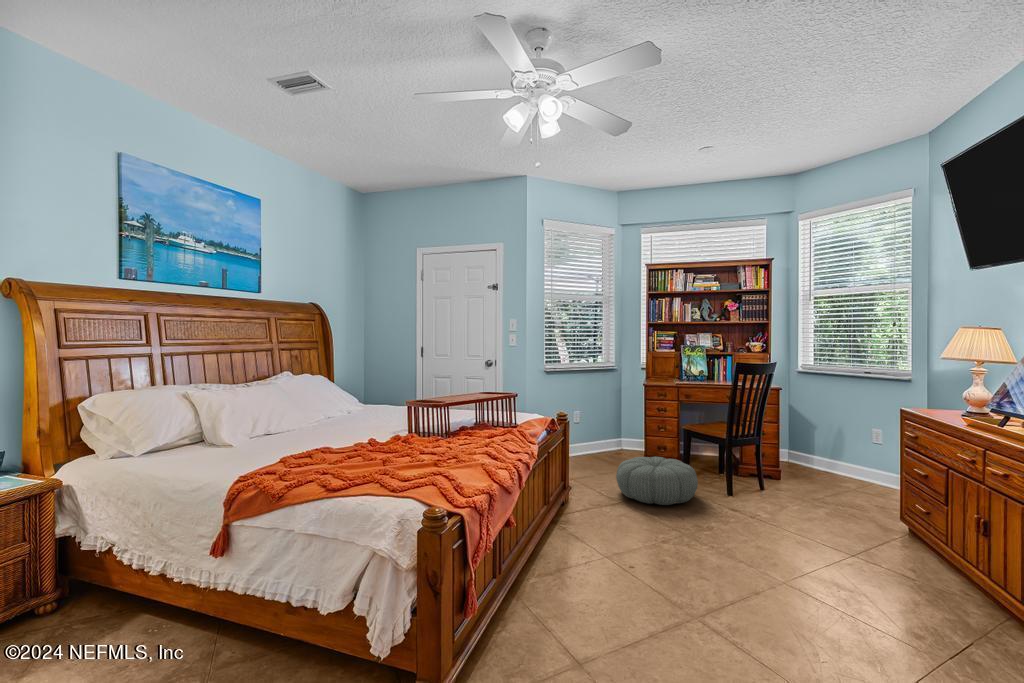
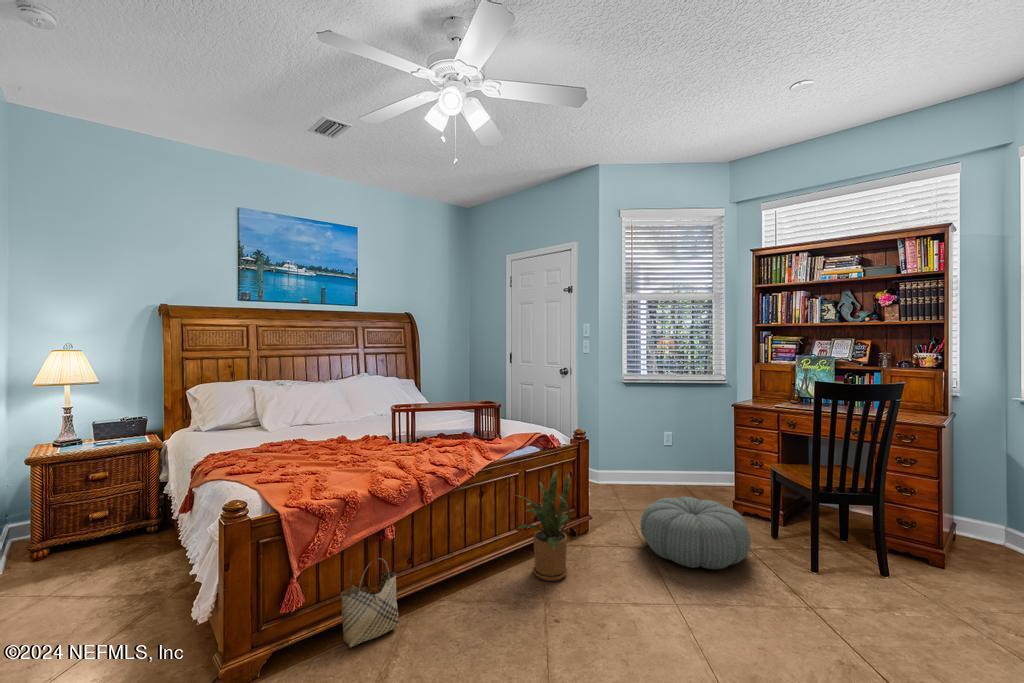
house plant: none [558,444,616,536] -> present [516,470,570,581]
woven basket: none [512,530,547,617] -> present [341,558,399,648]

